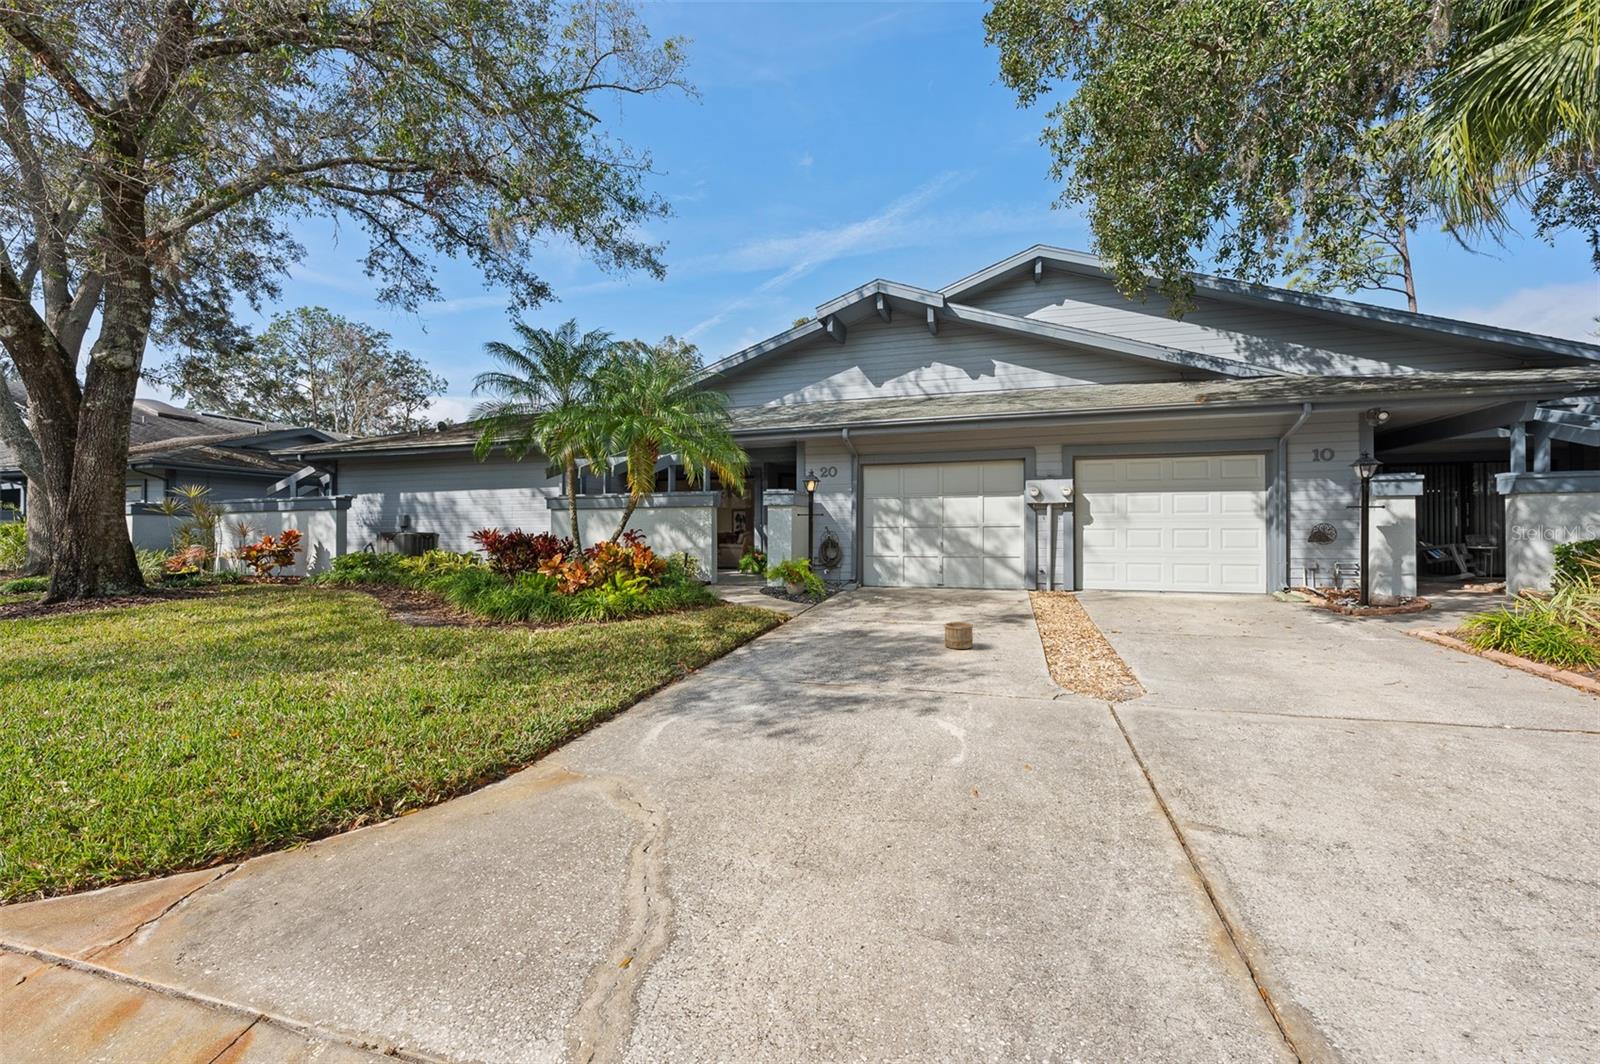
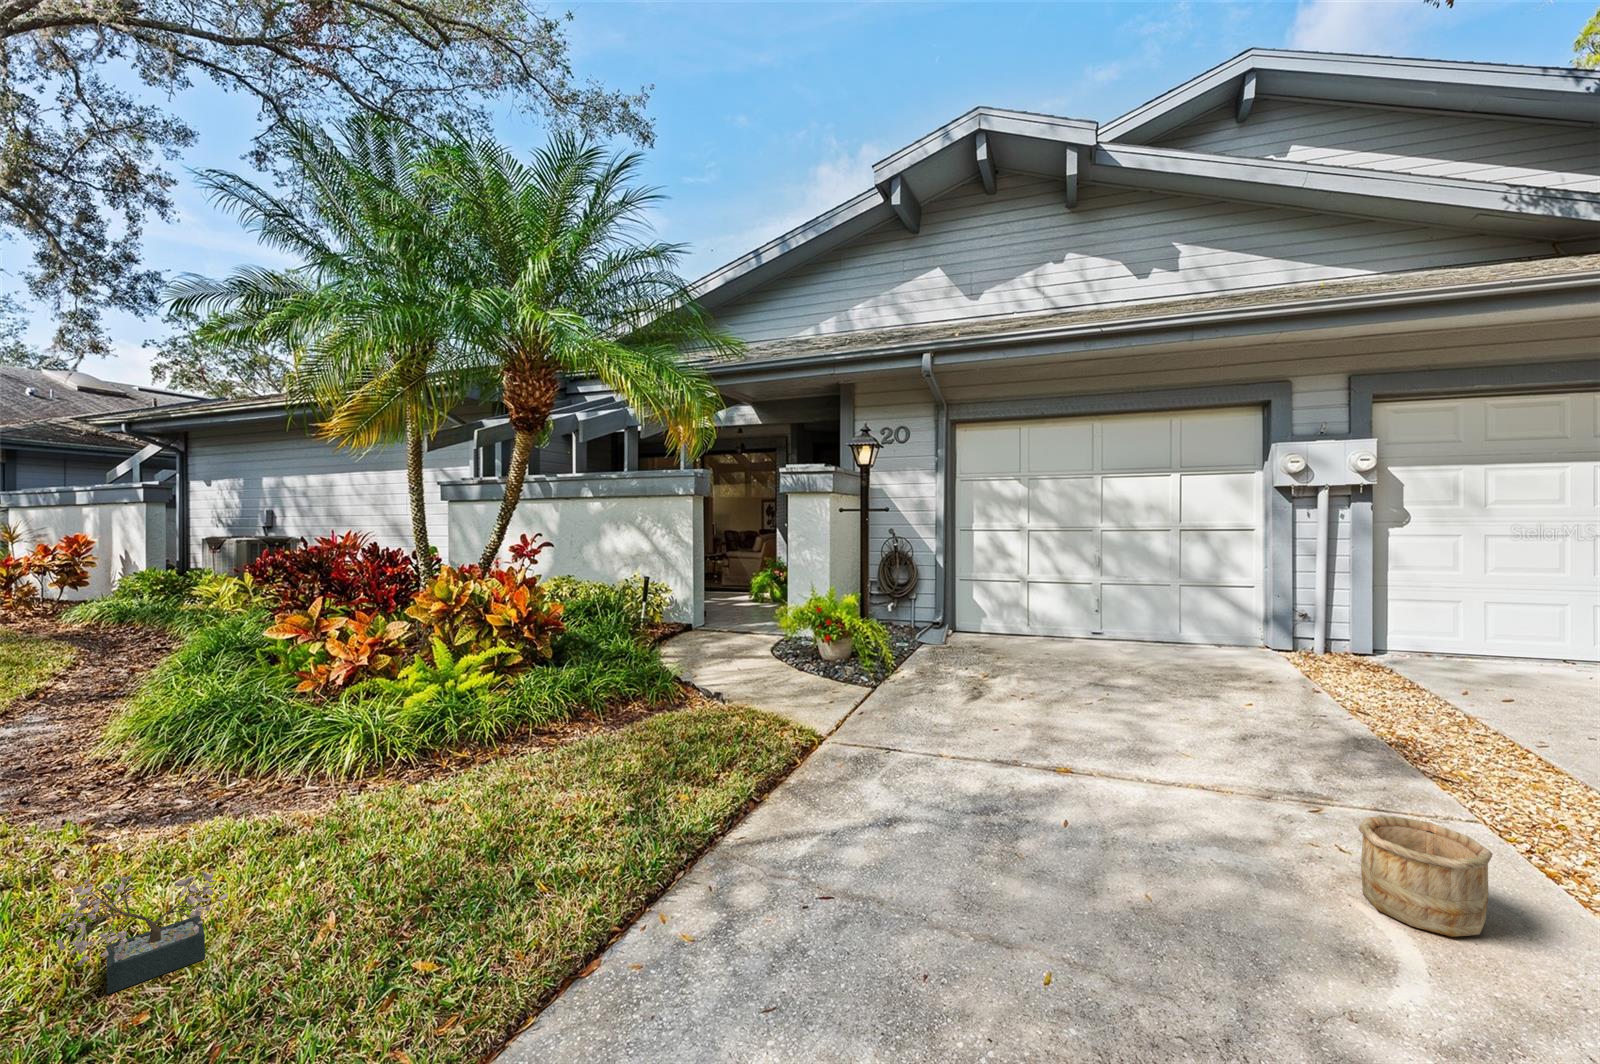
decorative plant: none [588,627,618,654] -> present [56,871,228,994]

